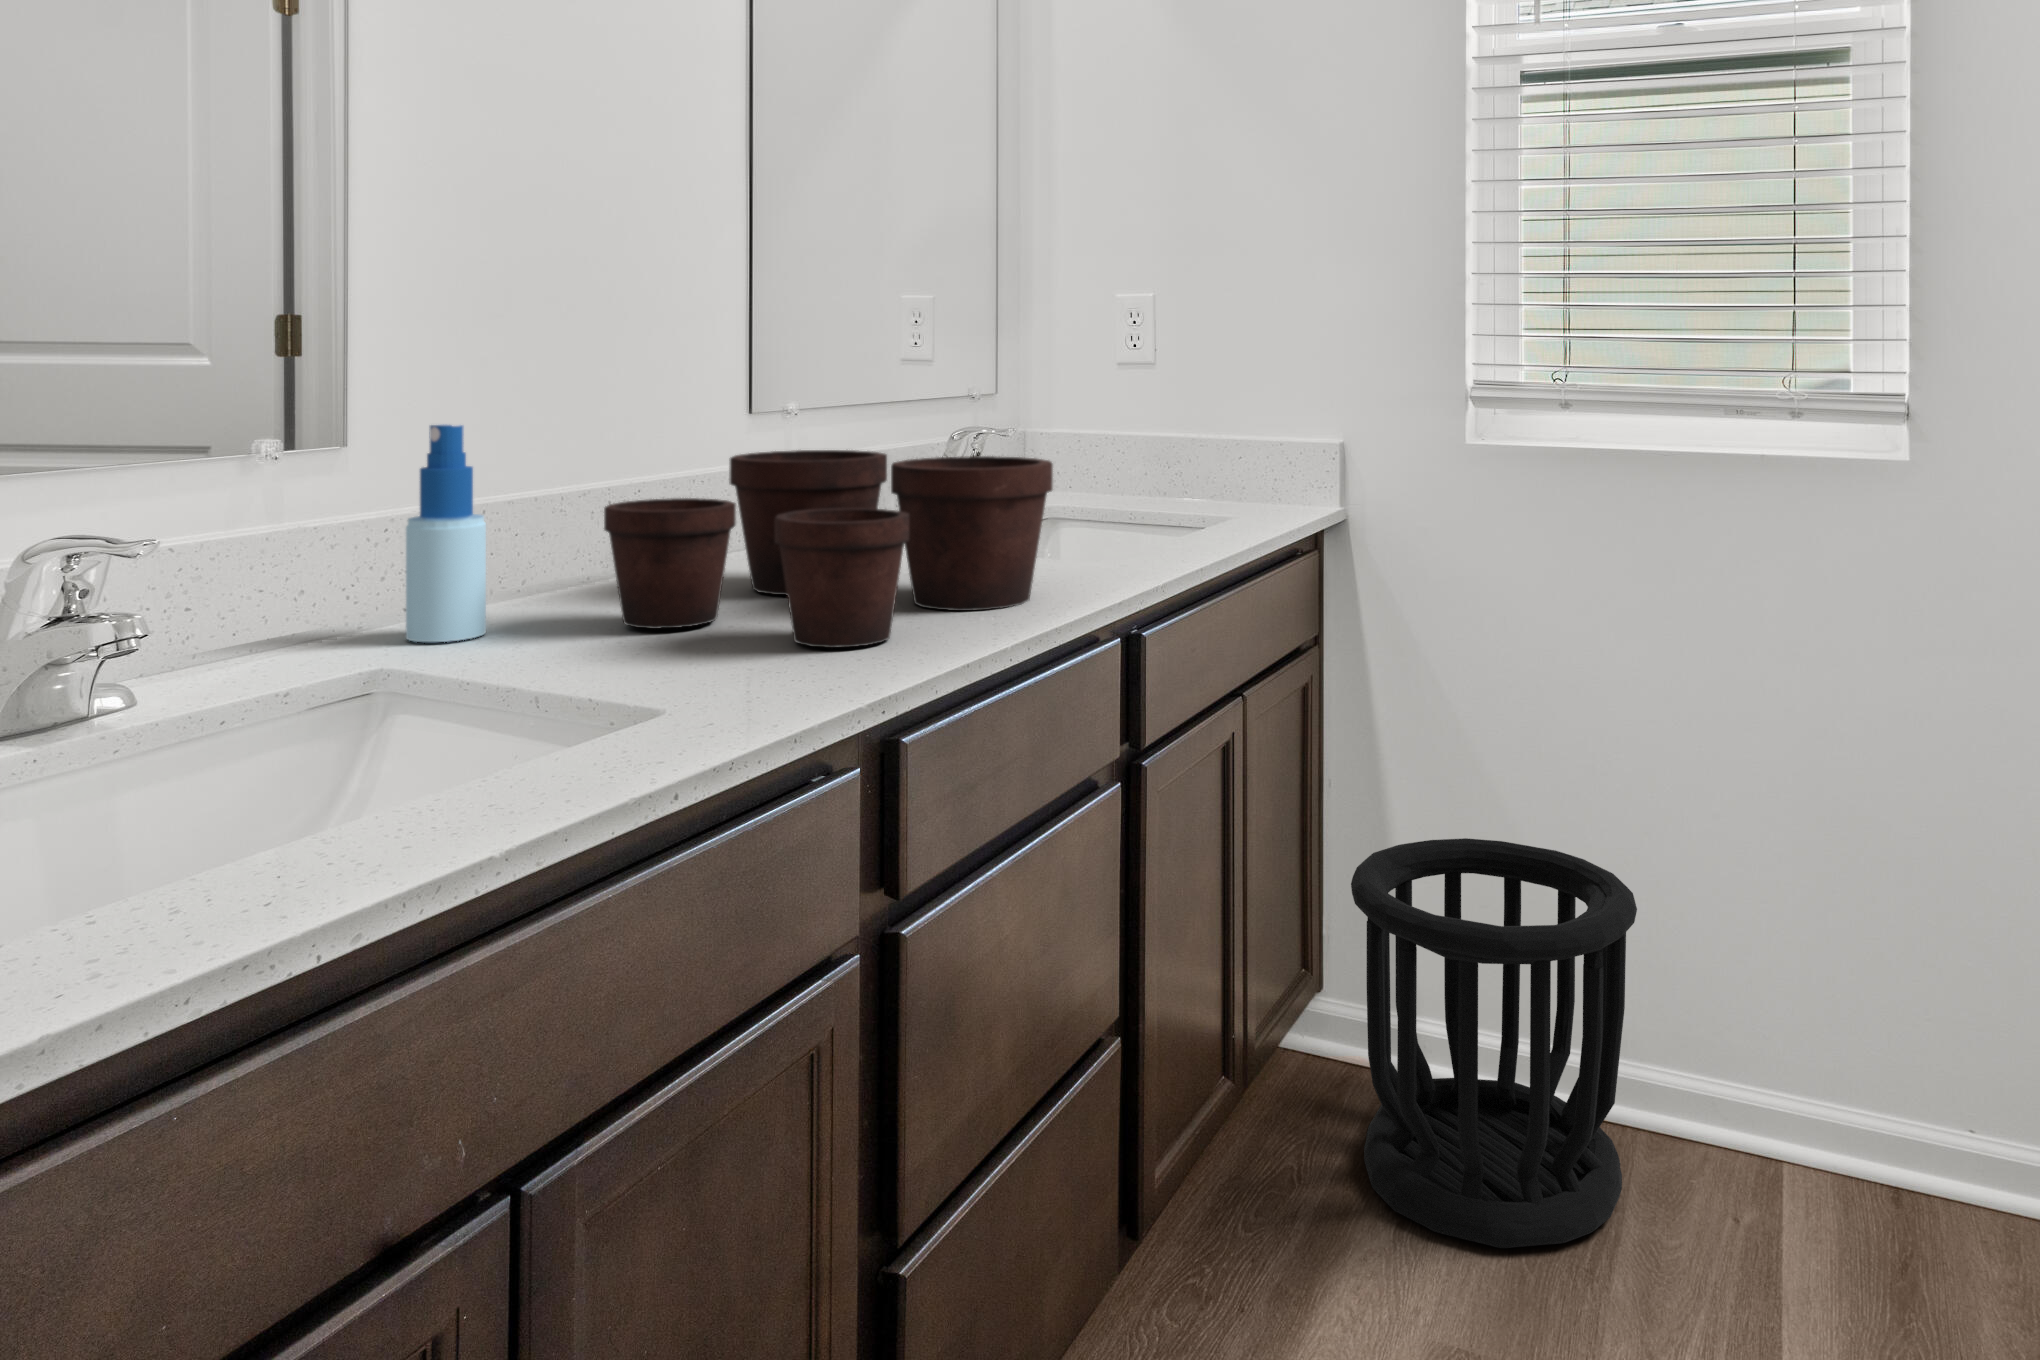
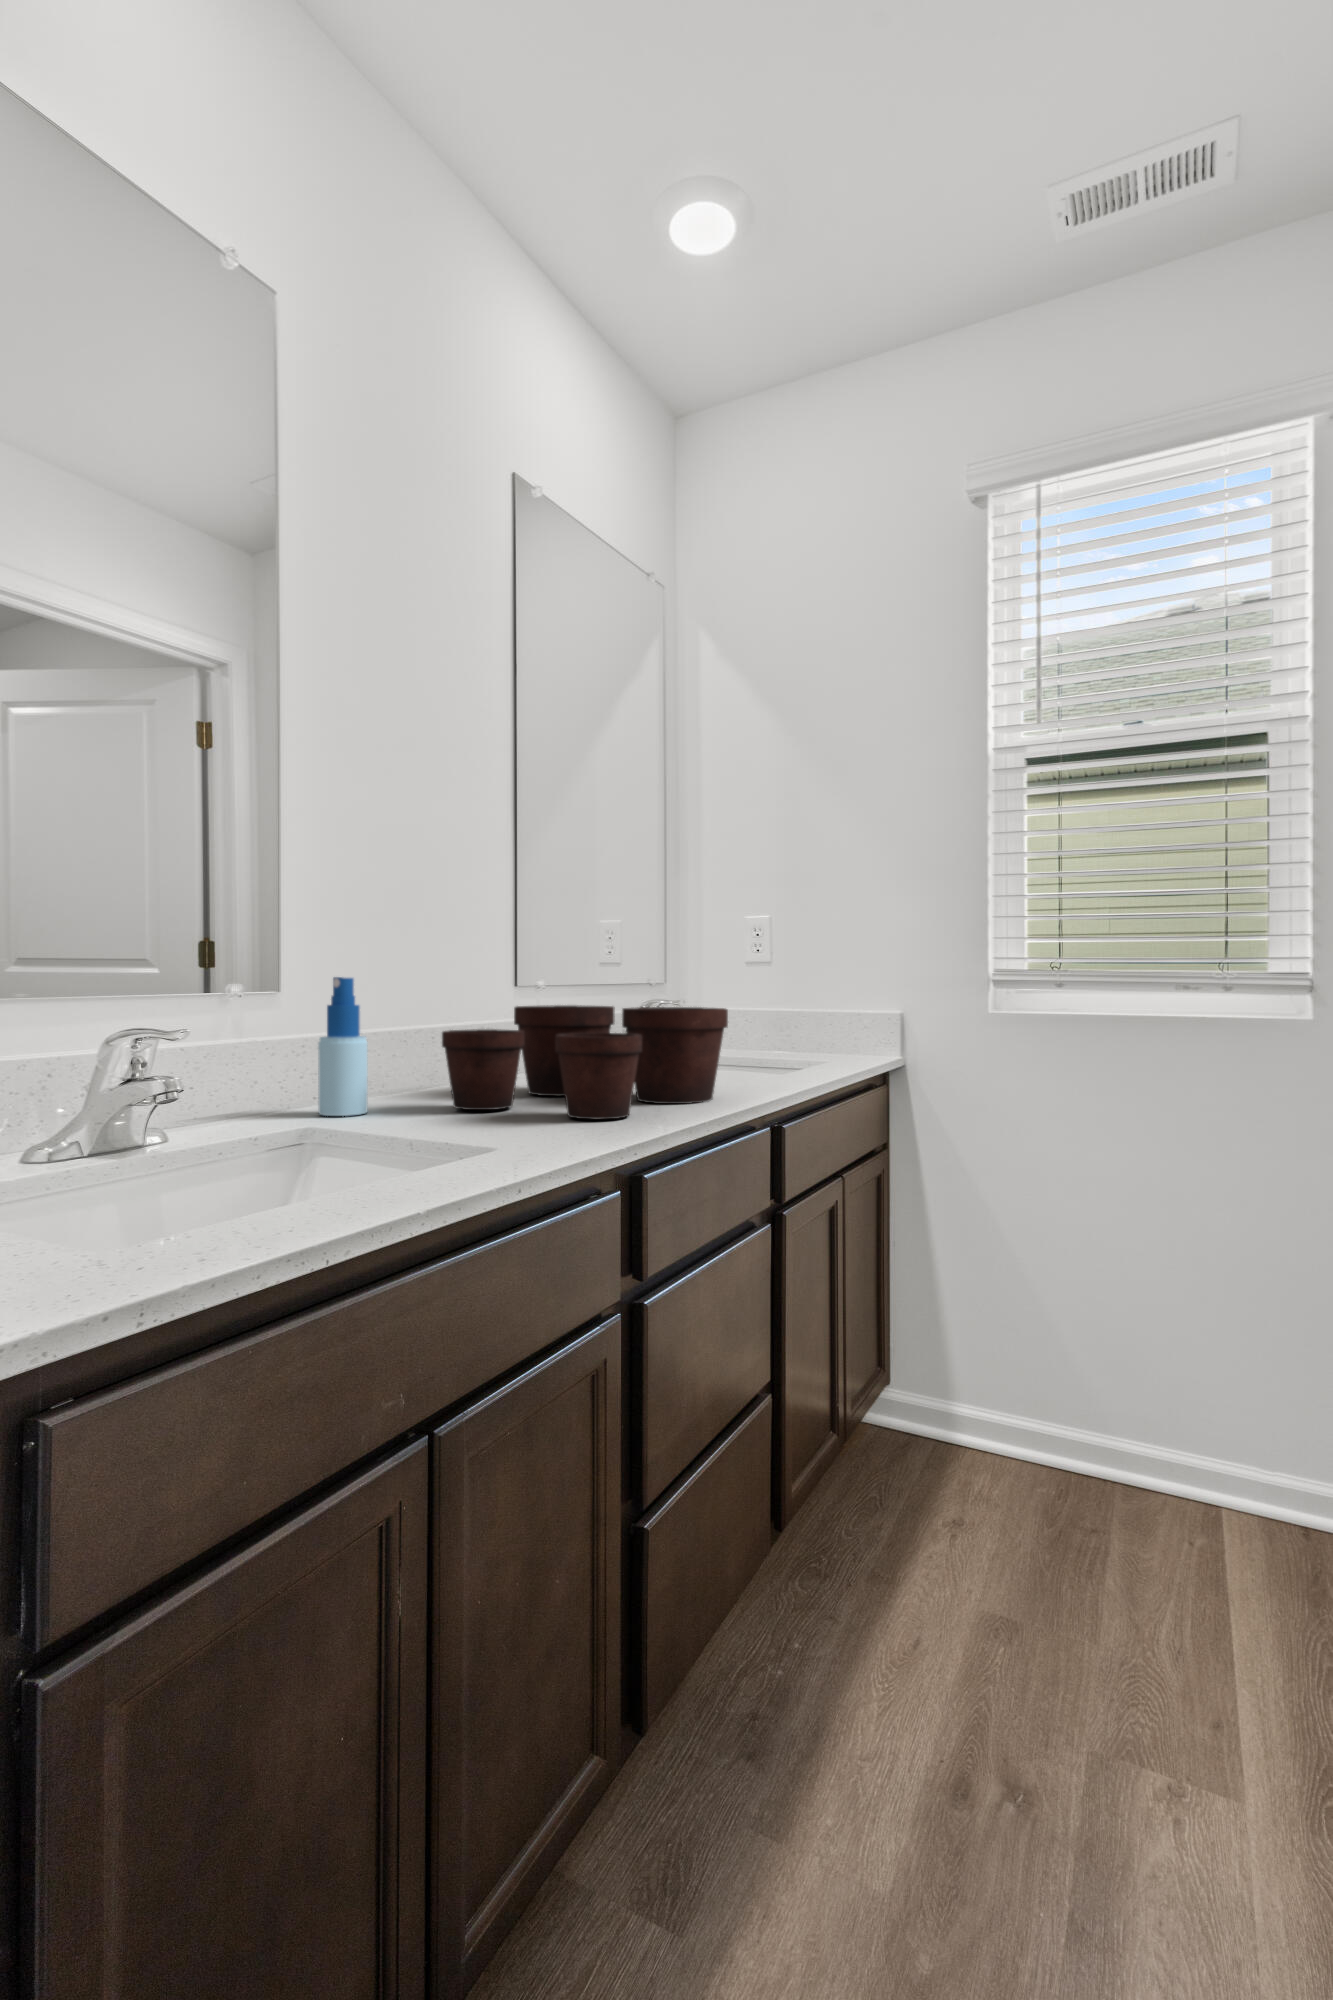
wastebasket: present [1351,838,1637,1248] -> none [918,1278,1116,1548]

